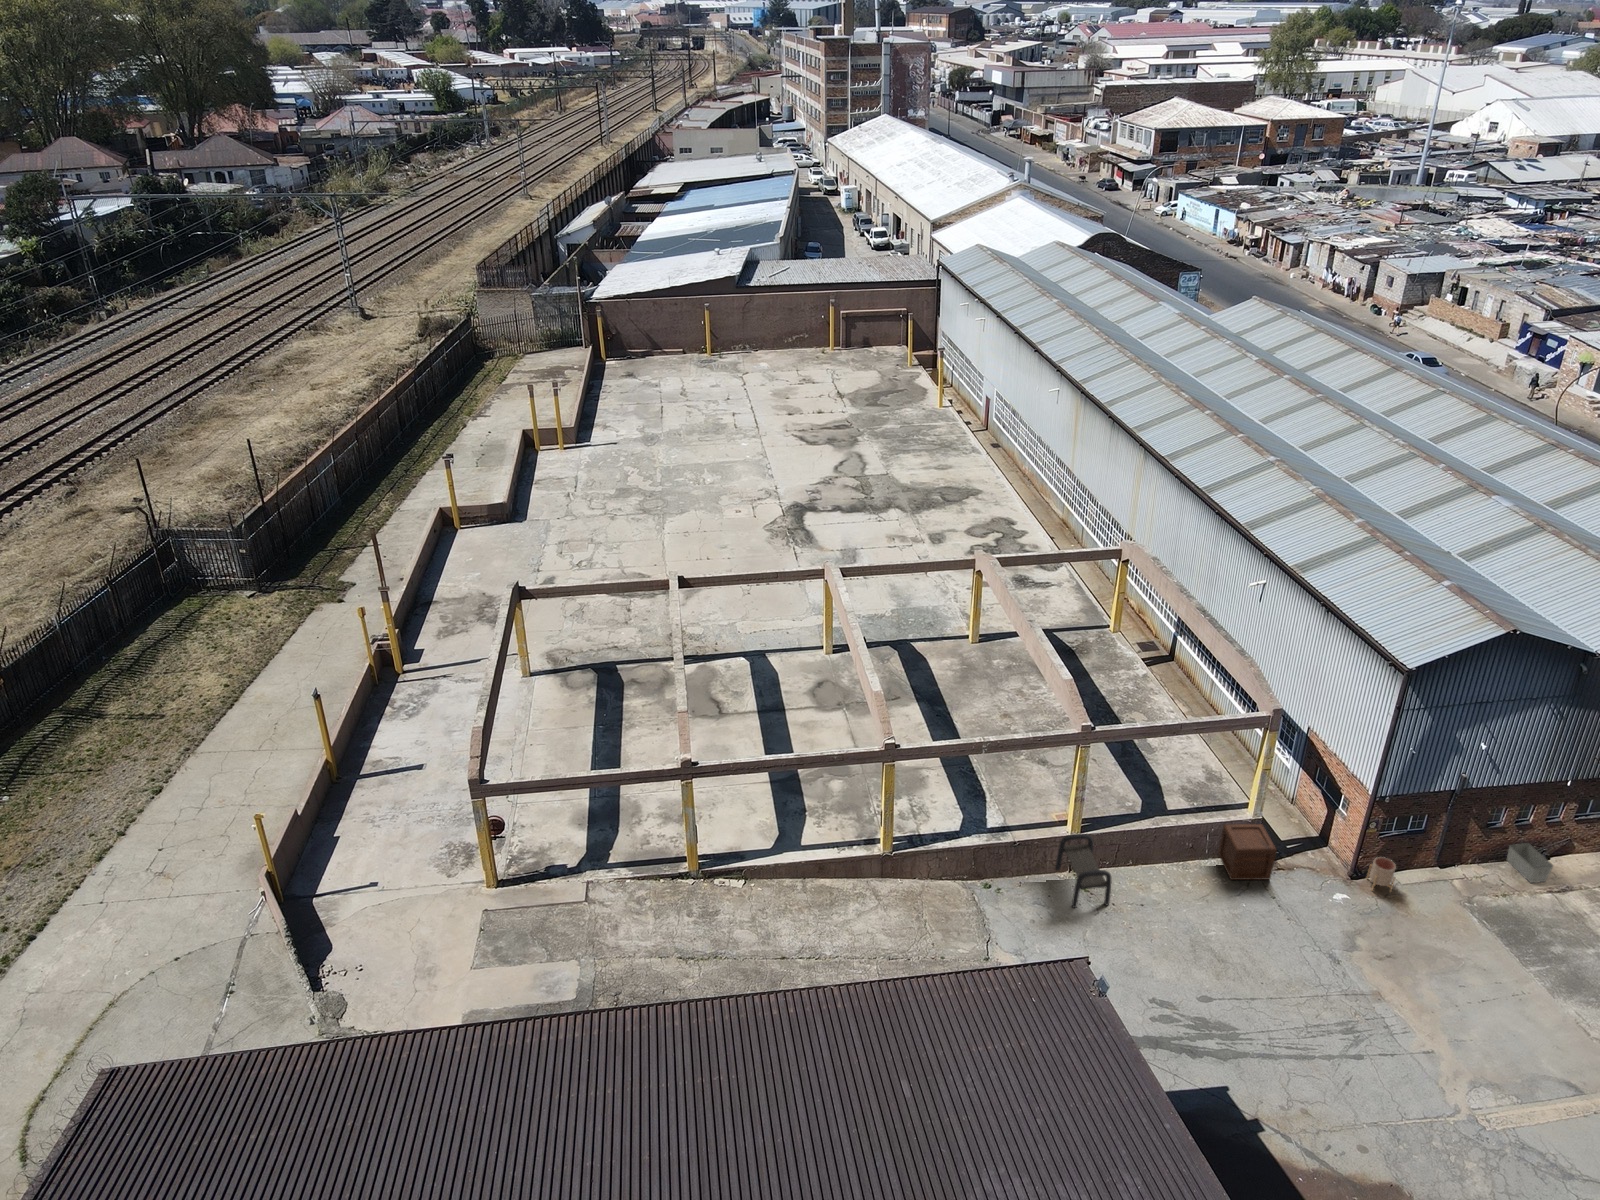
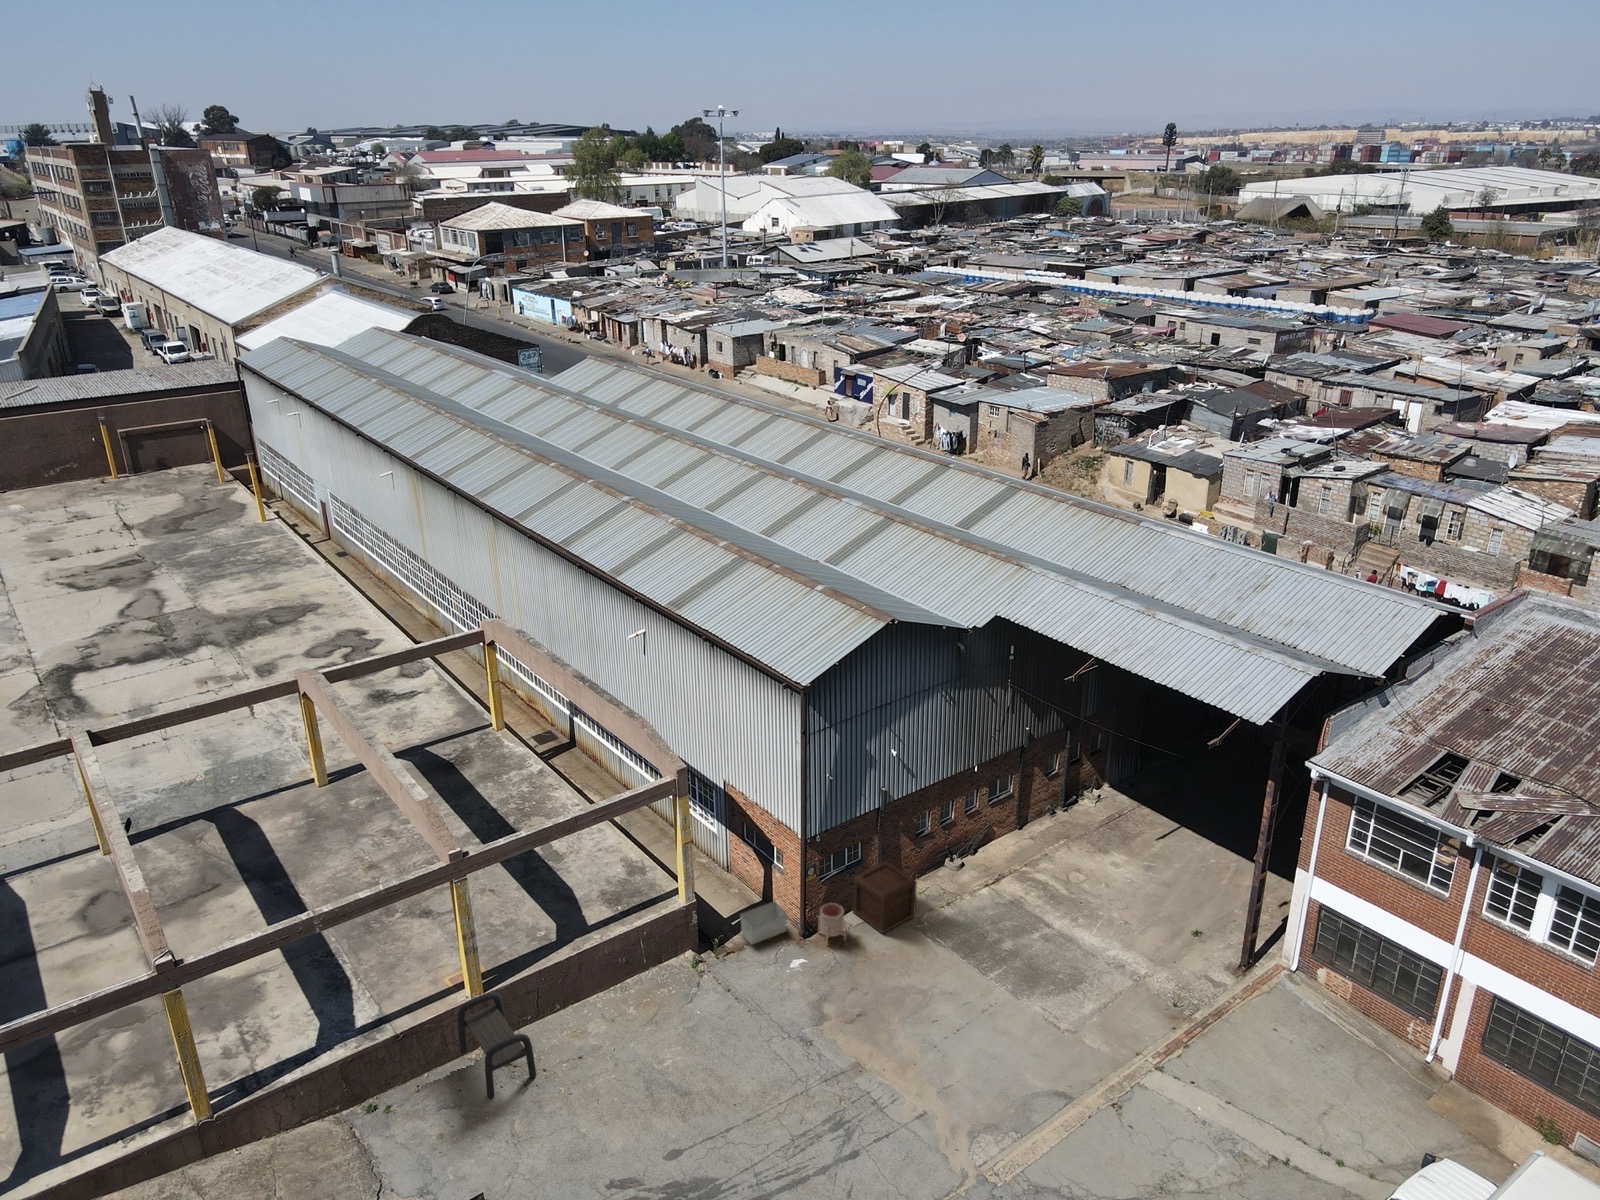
wooden crate: present [1218,824,1277,880] -> present [852,861,917,933]
storage bin: present [1507,843,1553,883] -> present [740,902,787,945]

